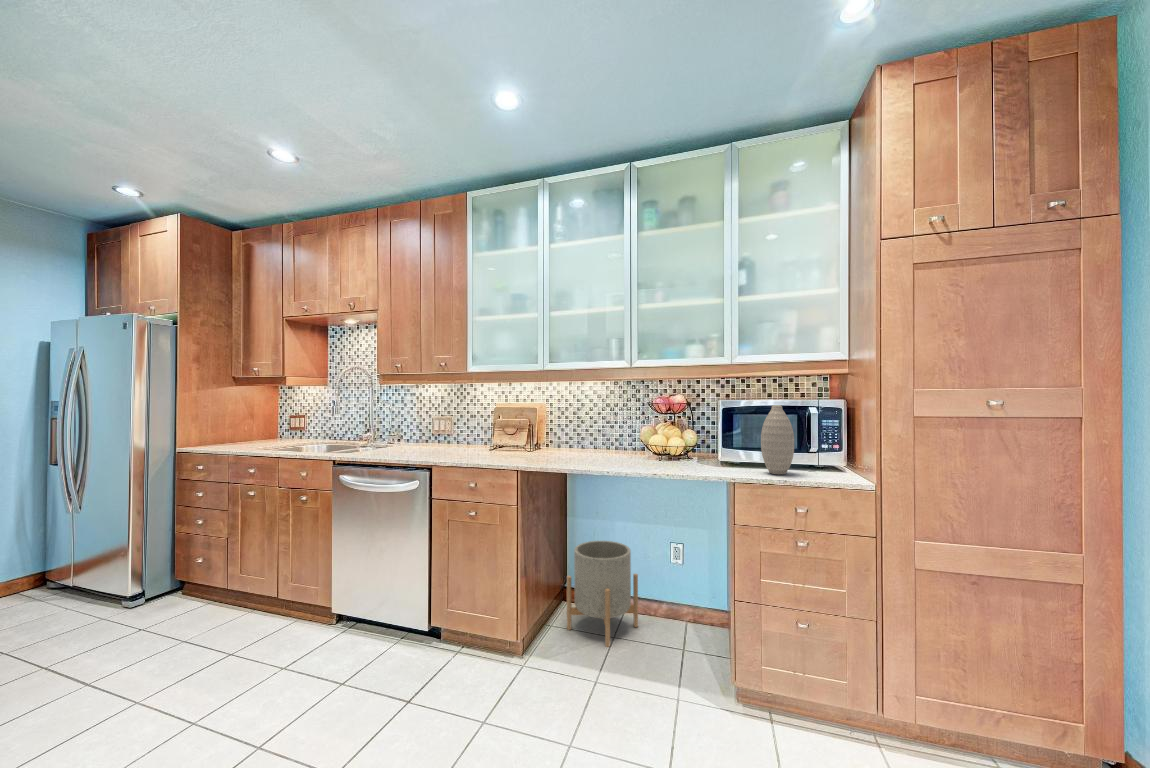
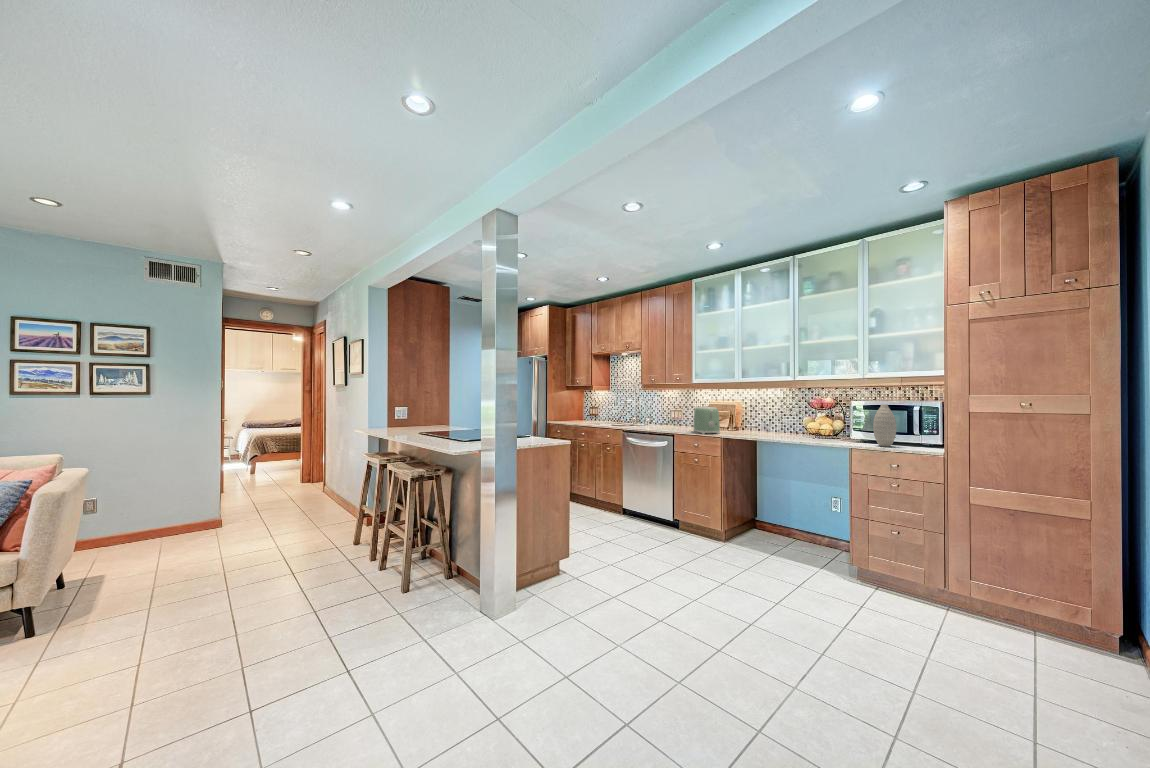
toaster: none [468,412,513,462] -> present [694,407,720,434]
planter: present [567,541,638,647] -> none [754,490,804,550]

